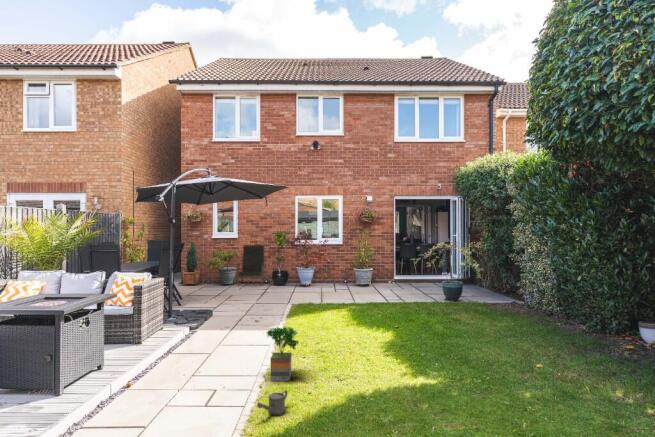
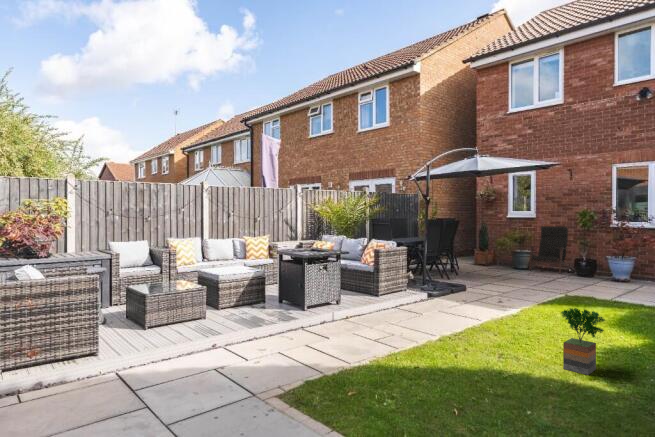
potted tree: present [267,327,299,381] -> present [561,308,605,375]
watering can: present [257,390,287,415] -> none [361,353,403,374]

